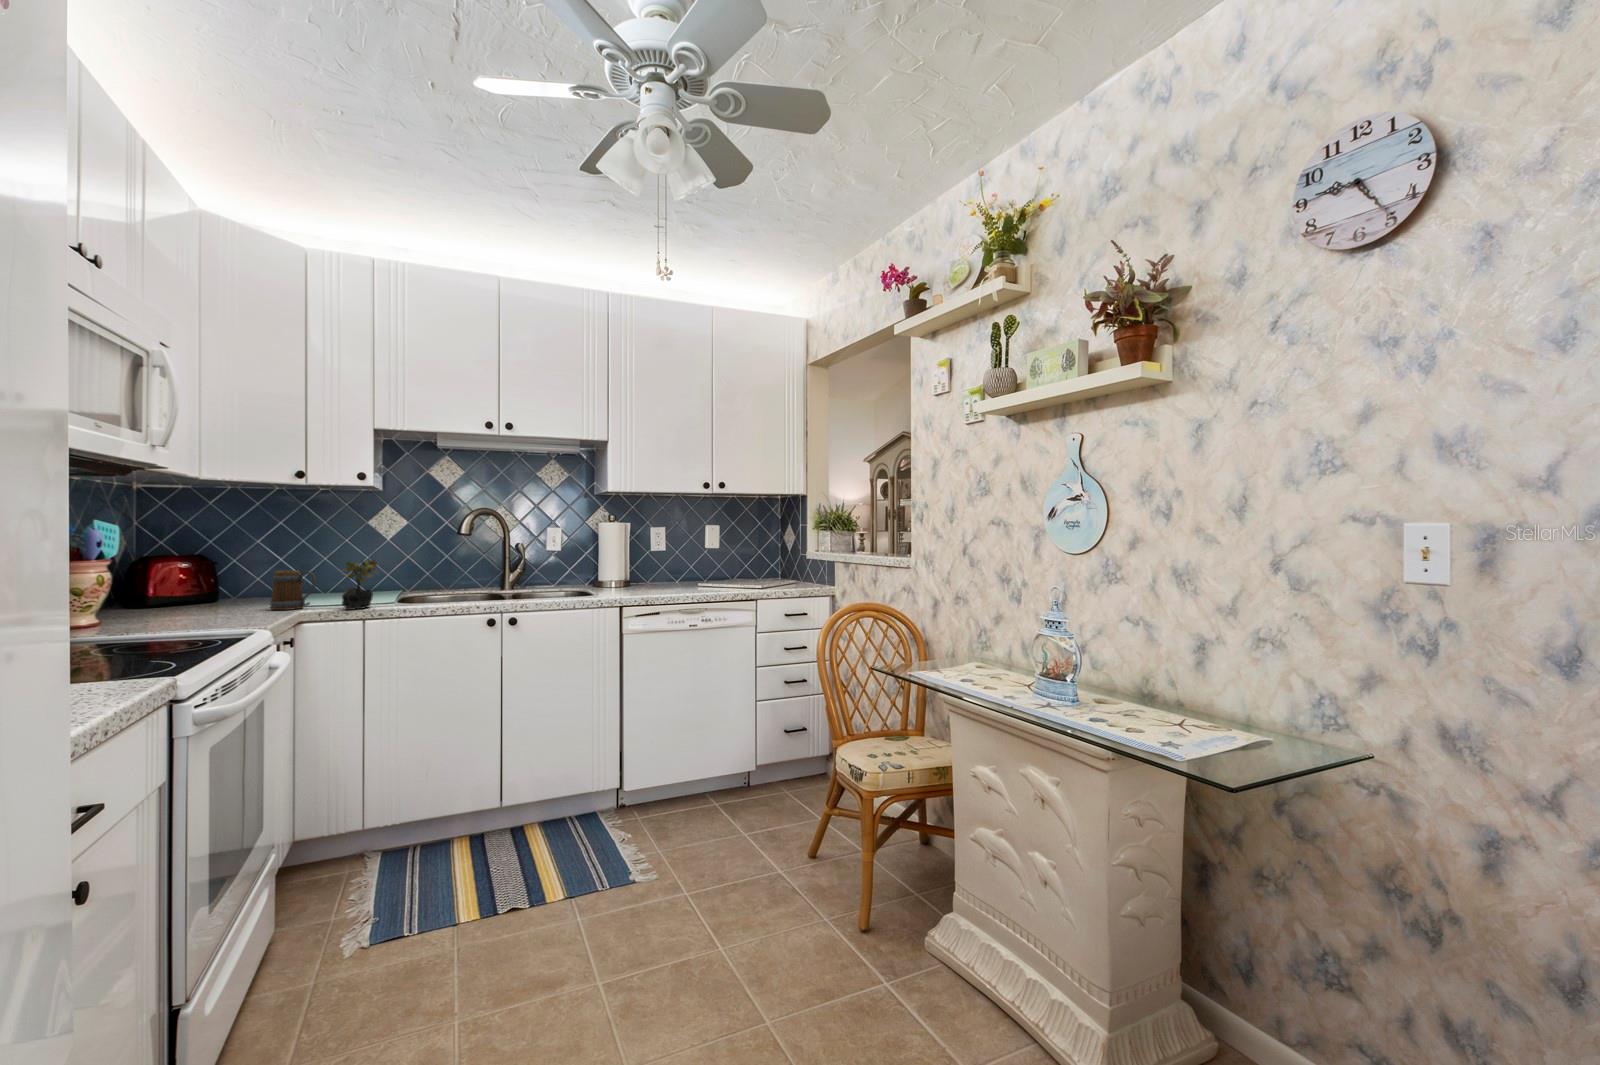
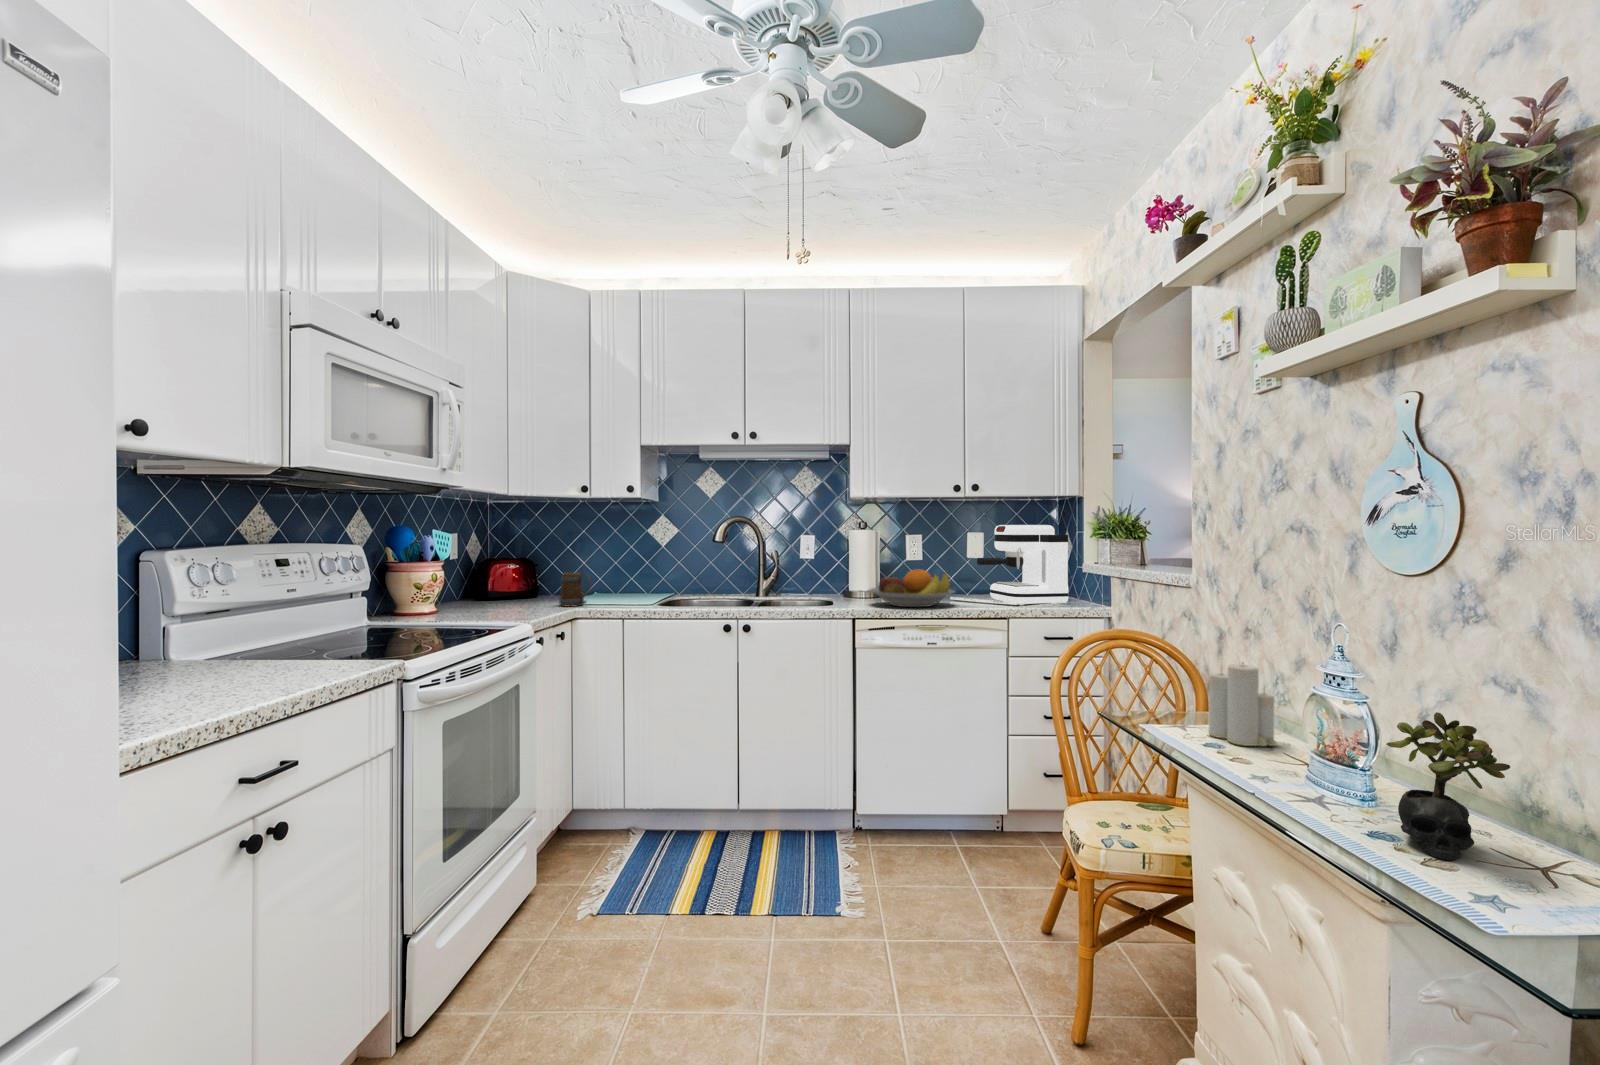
coffee maker: none [728,519,802,589] -> present [977,525,1068,606]
succulent plant: present [342,559,378,610] -> present [1387,712,1510,860]
fruit bowl: none [635,559,714,594] -> present [870,569,955,607]
candle: none [954,615,998,678] -> present [1209,664,1277,746]

